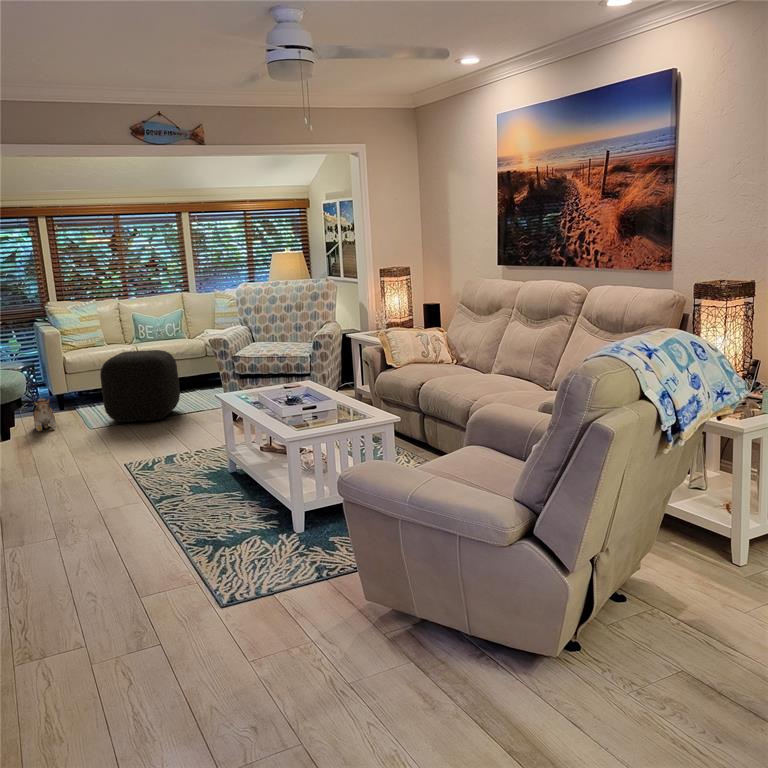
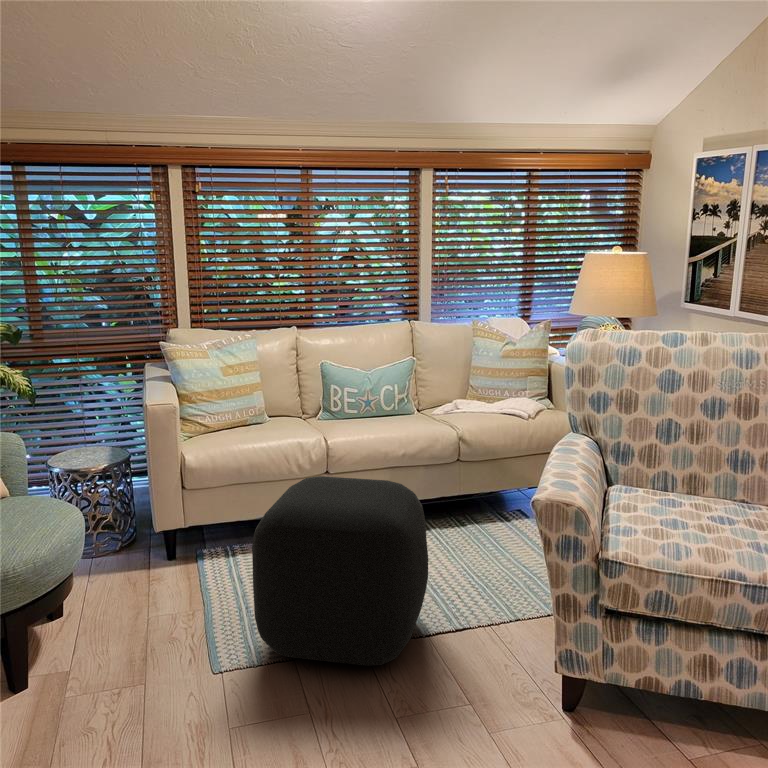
plush toy: present [33,398,56,432] -> none [92,591,147,665]

